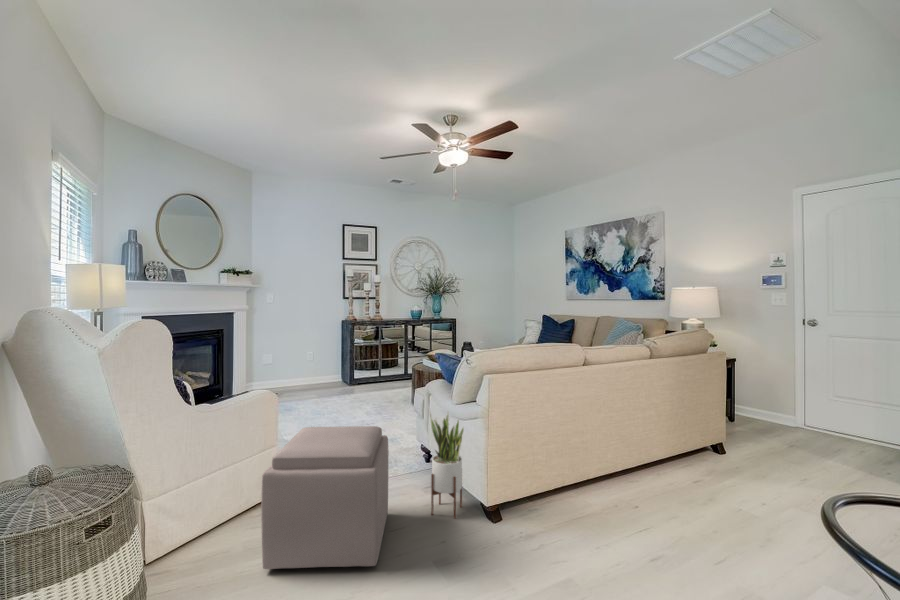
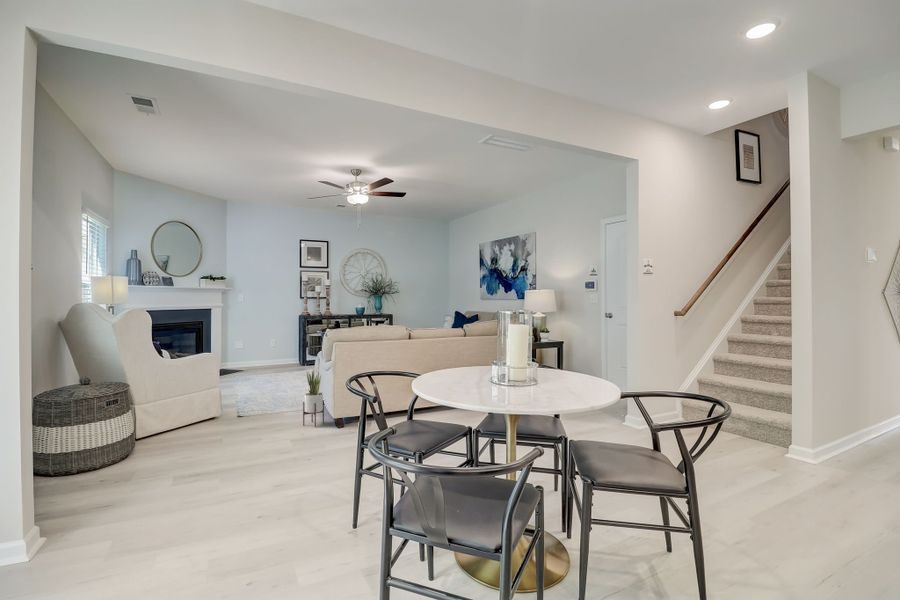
ottoman: present [261,426,389,569] -> none [198,373,278,441]

